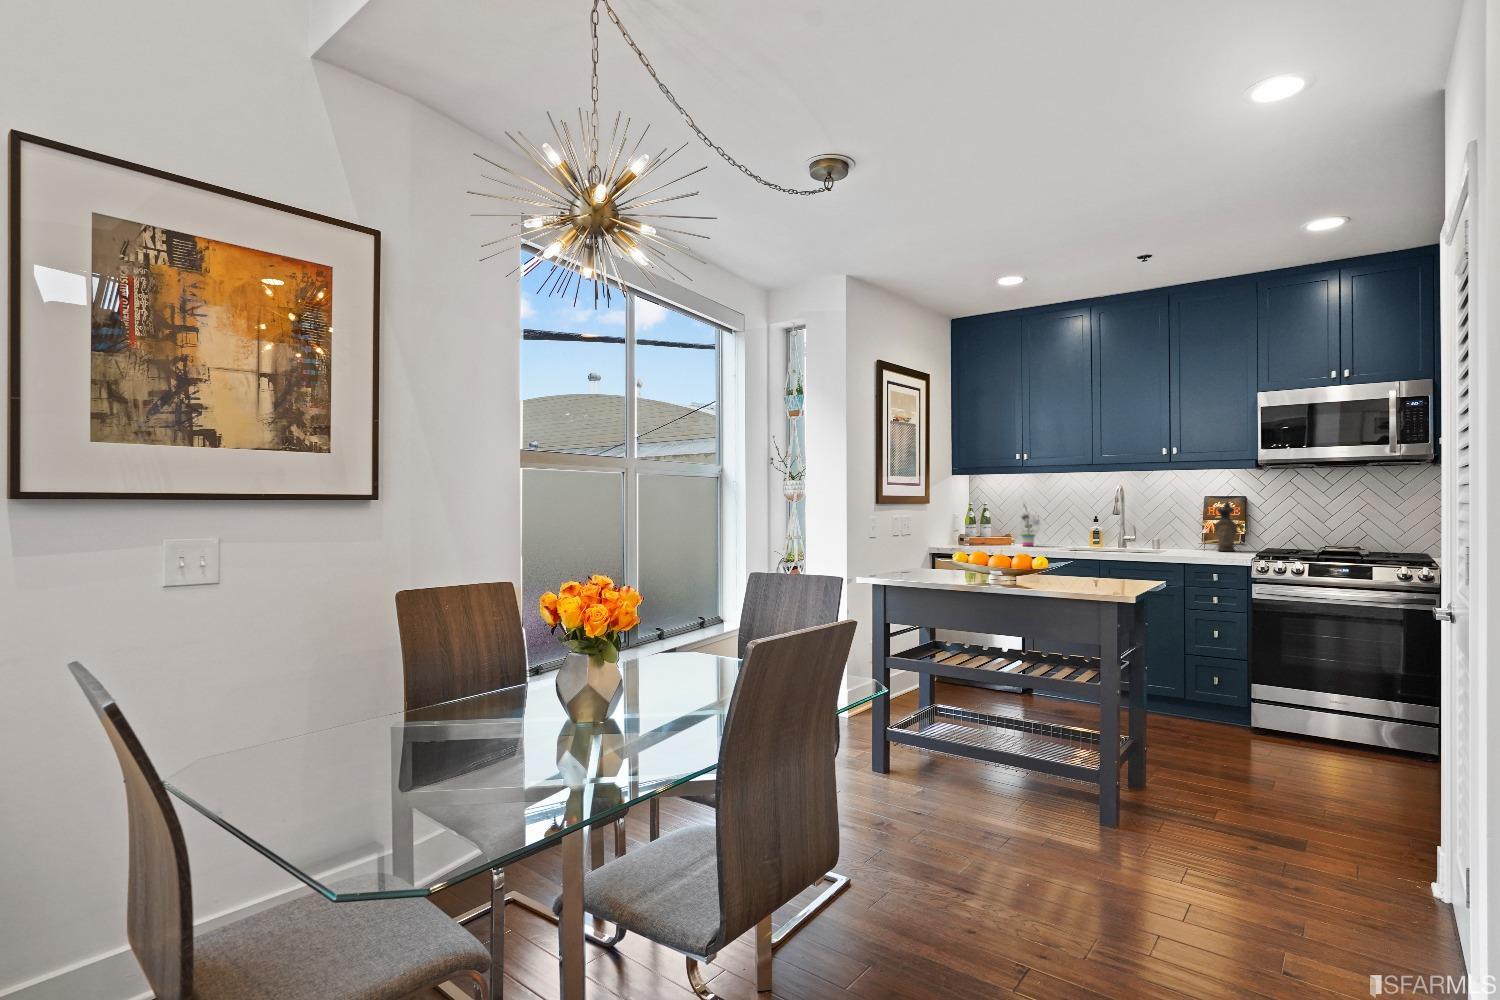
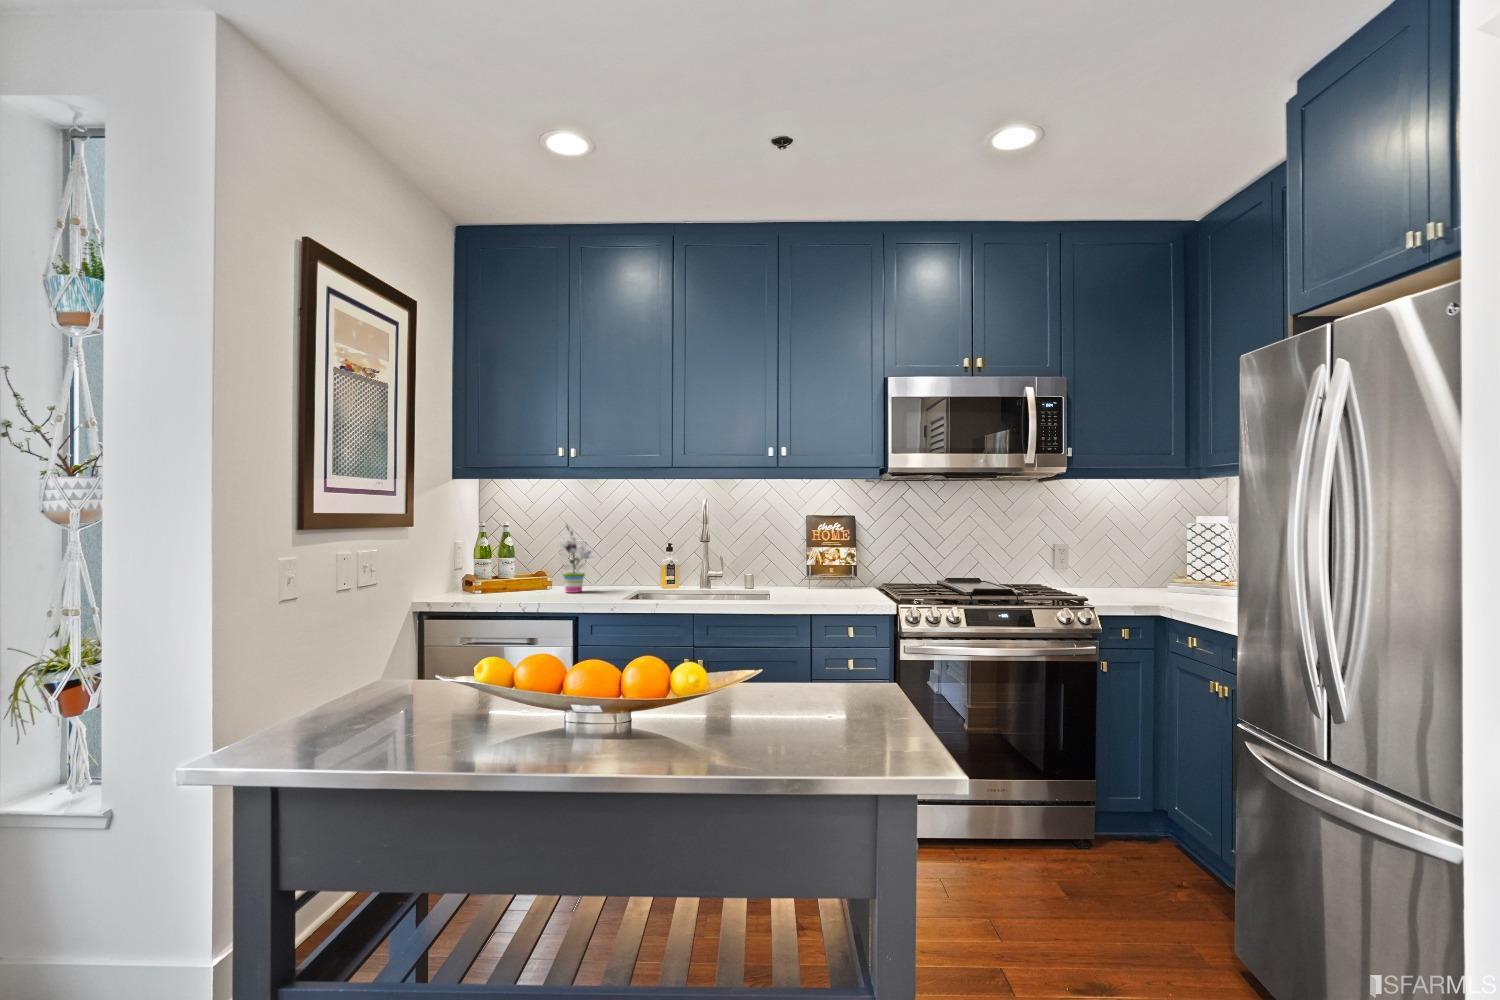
ceramic pitcher: present [1214,502,1238,551] -> none [834,523,863,593]

